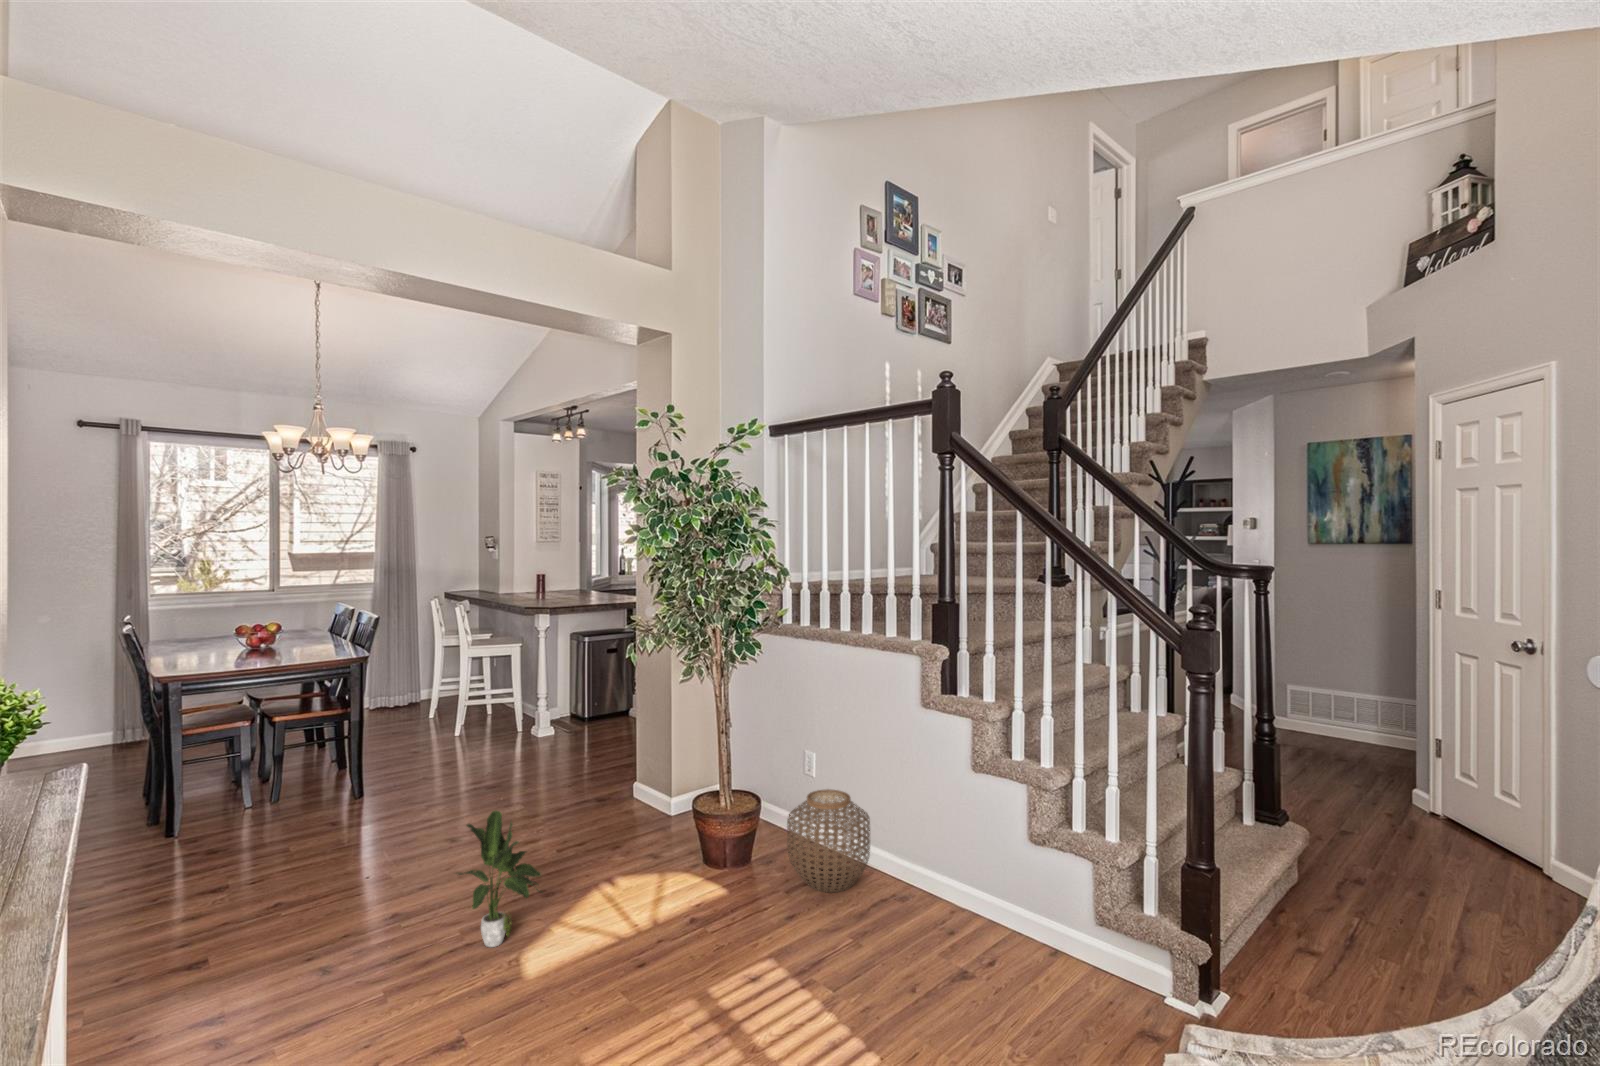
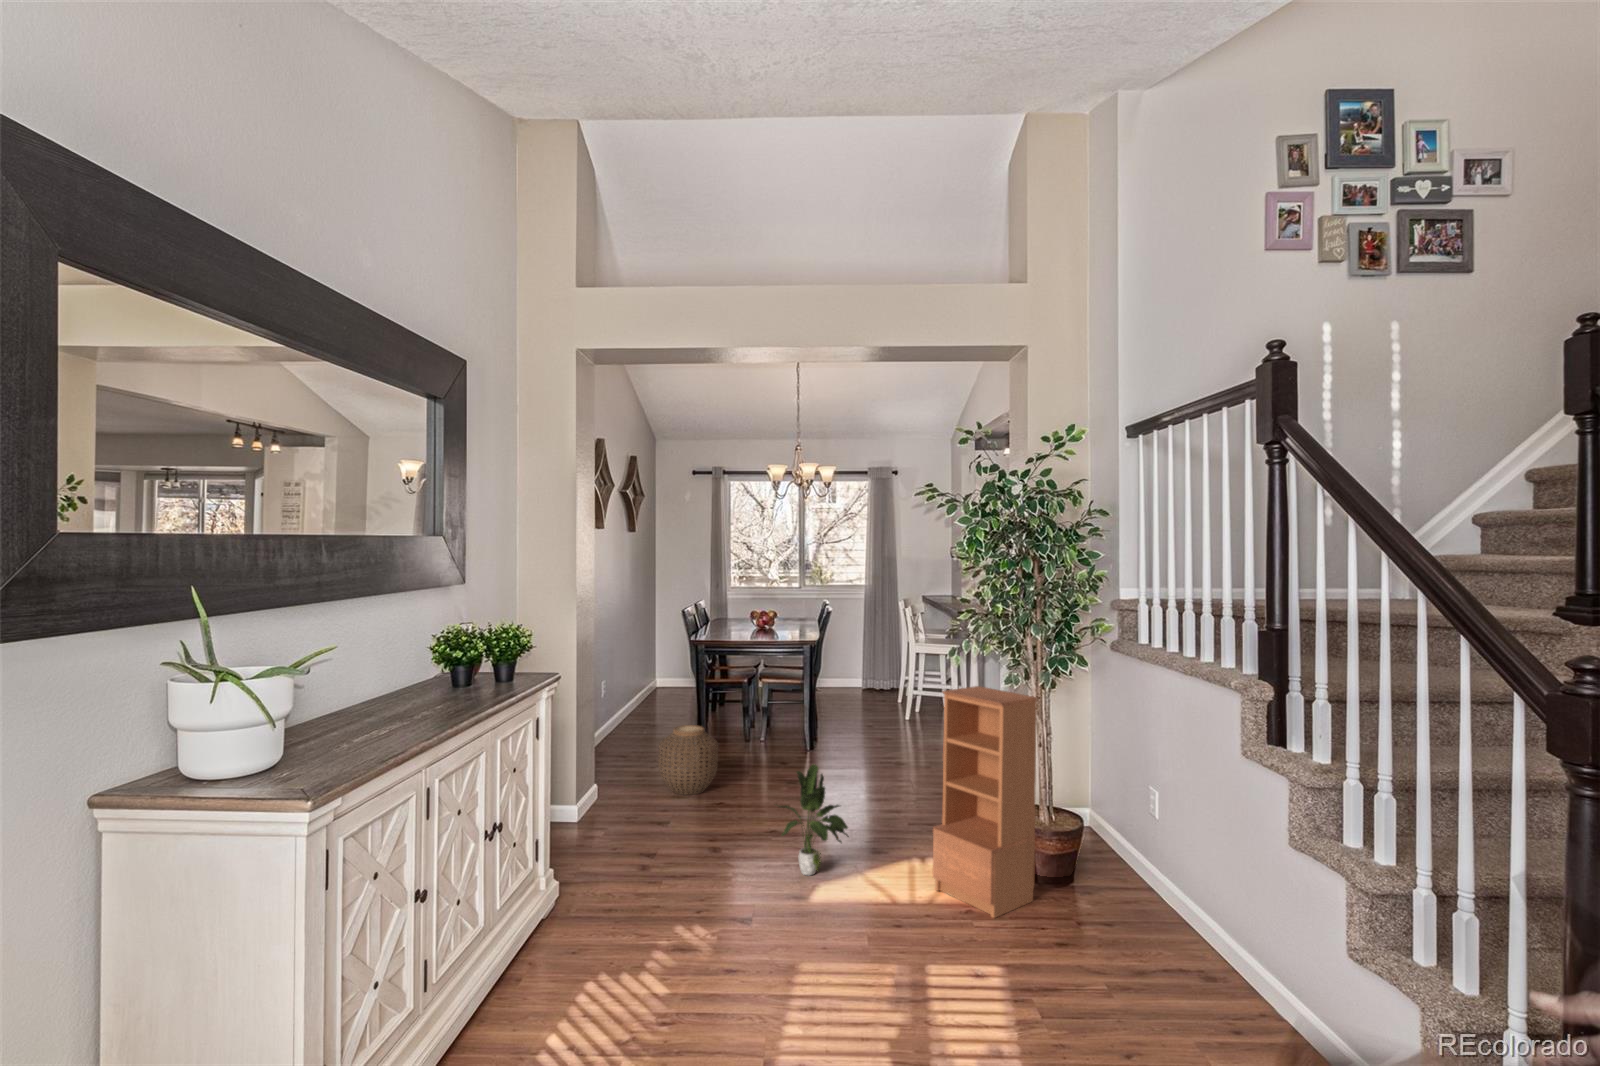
bookcase: none [644,686,739,918] -> present [933,686,1037,918]
woven basket: present [787,789,870,893] -> present [658,725,718,795]

